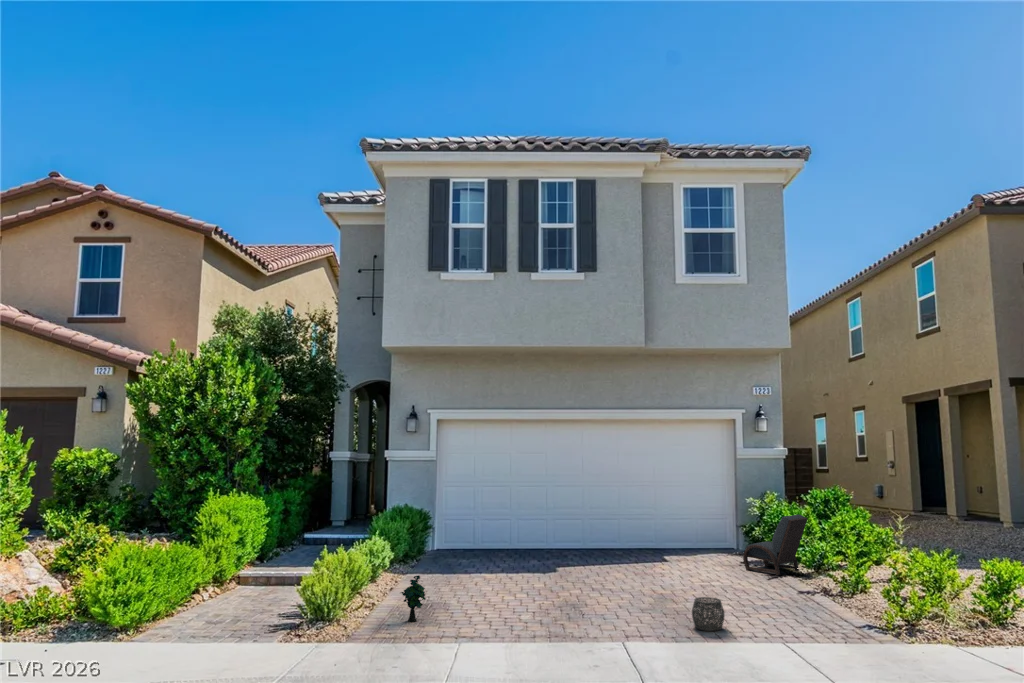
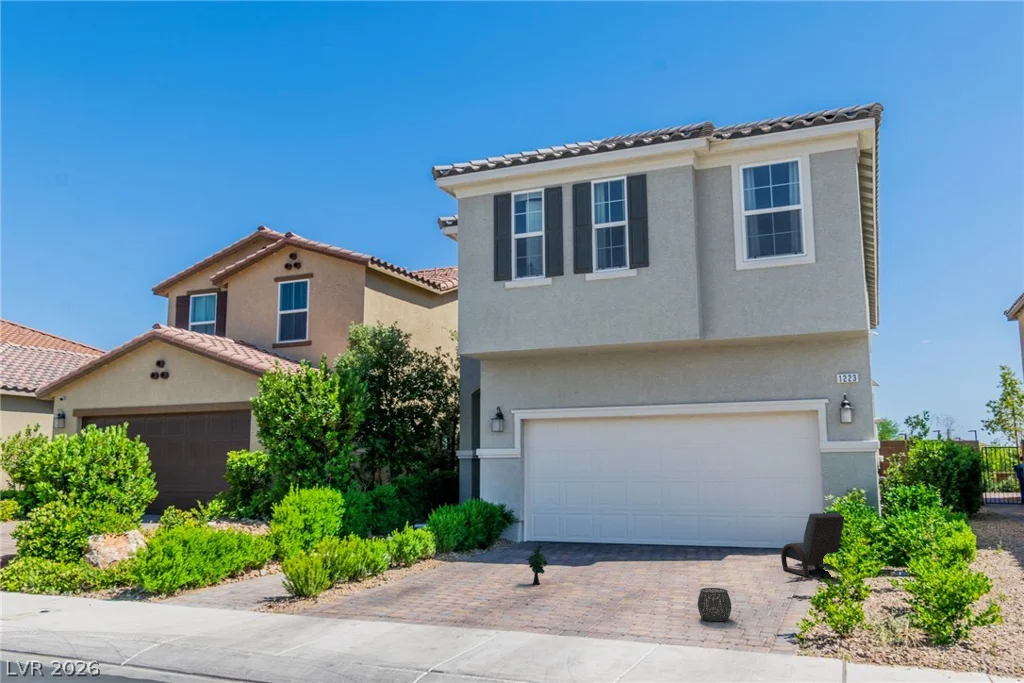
decorative plant: present [401,575,426,622] -> present [526,546,548,585]
woven basket: present [692,597,725,631] -> present [698,588,732,621]

